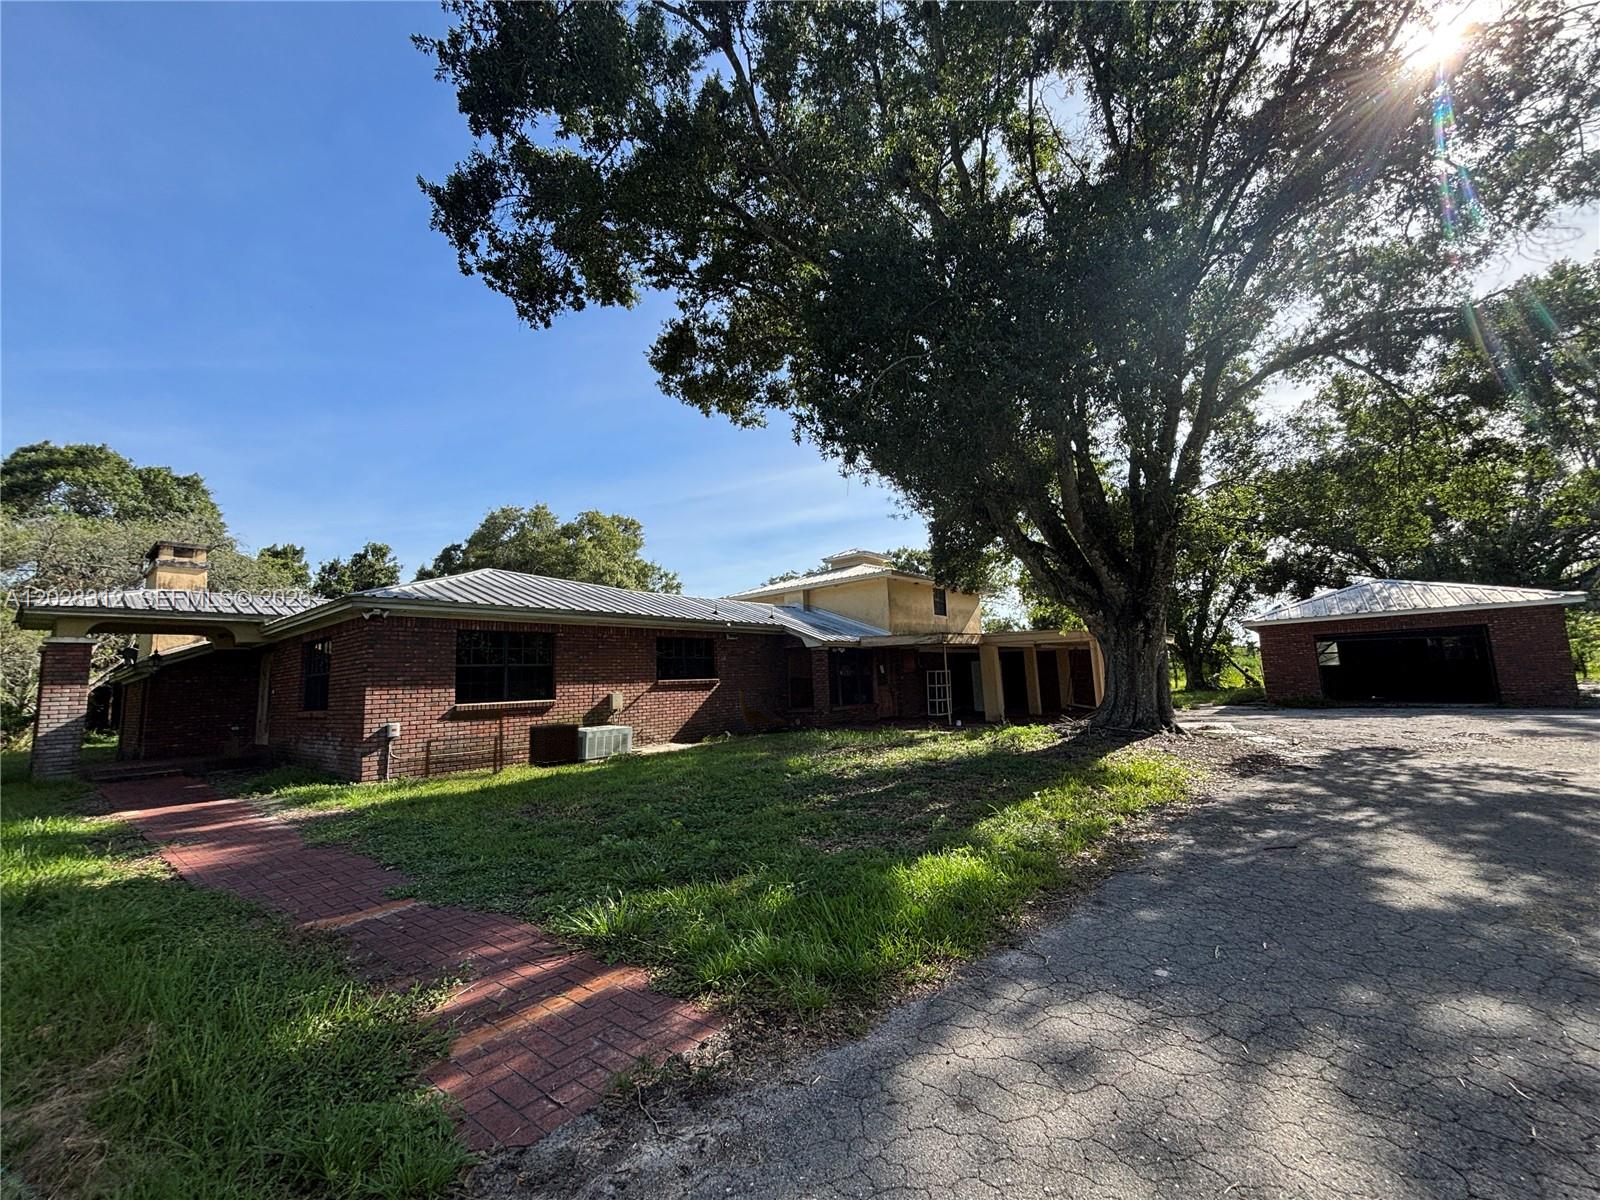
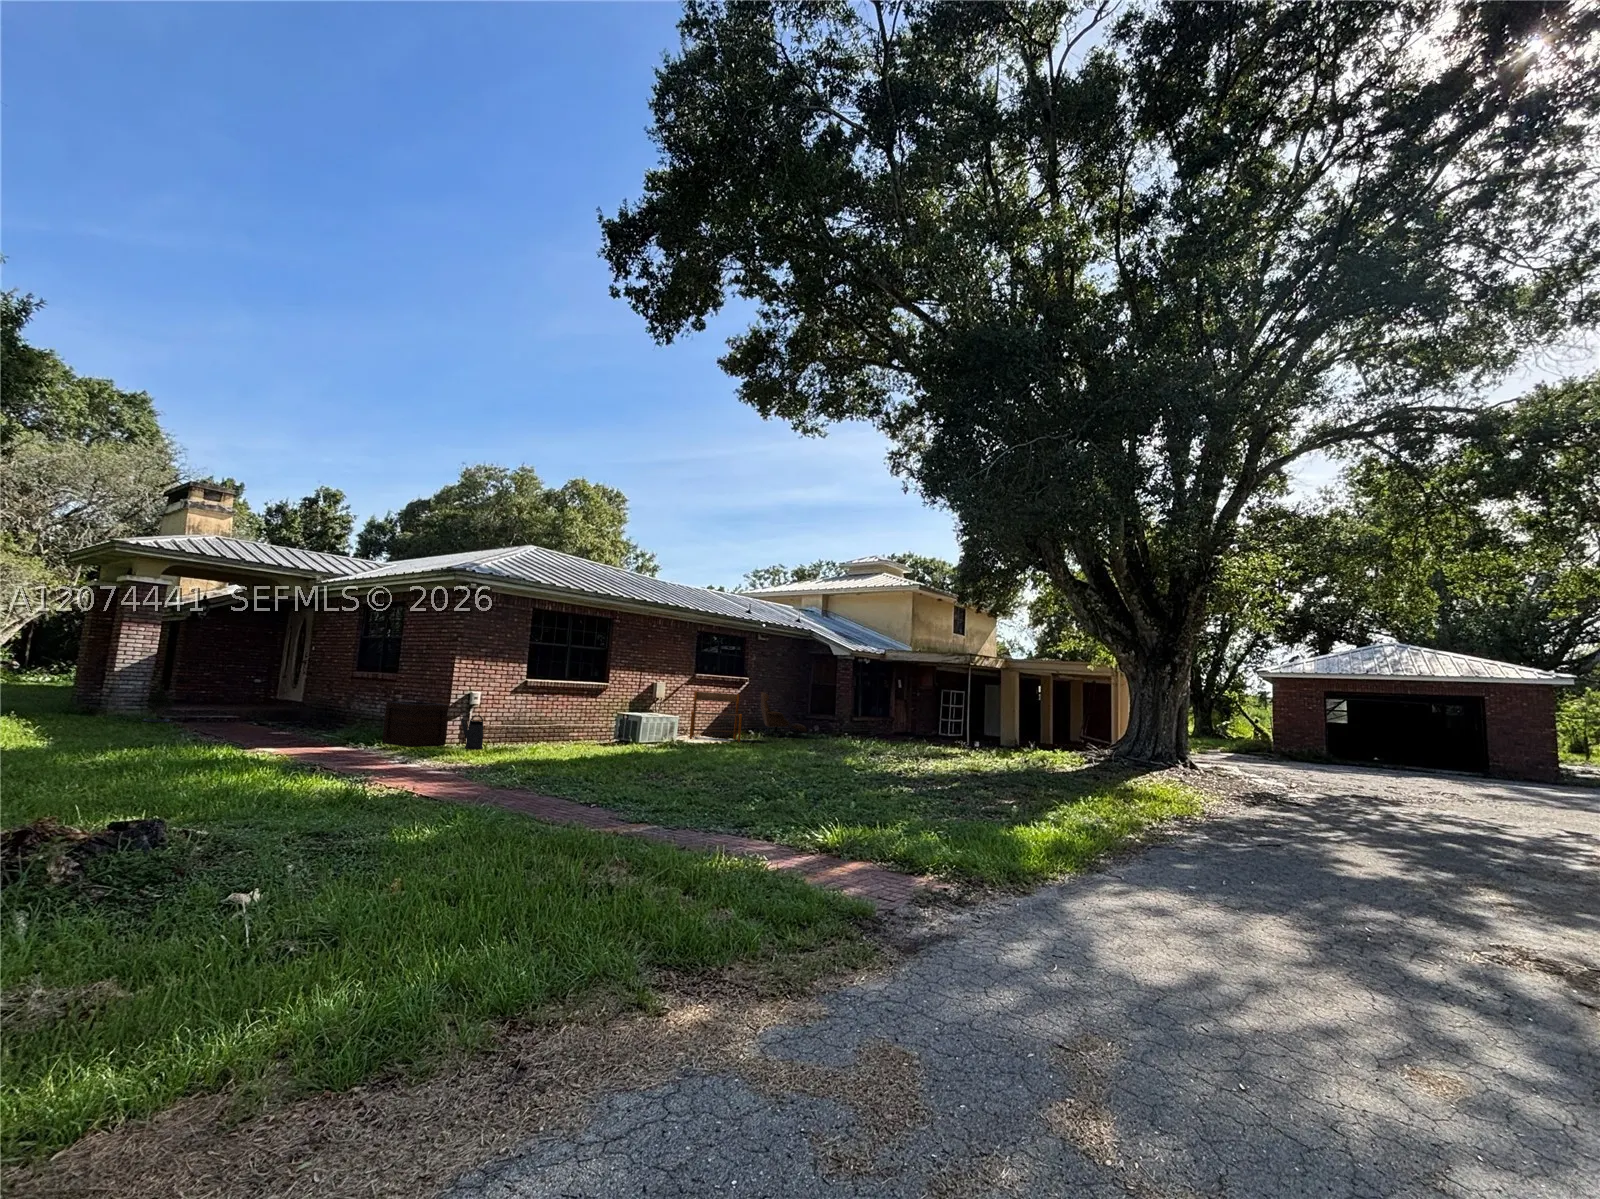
bench: present [424,709,505,777] -> present [690,691,742,742]
wooden crate: present [529,723,579,764] -> present [382,702,448,747]
watering can: present [223,733,257,759] -> present [461,715,484,749]
potted tree: none [73,743,111,784] -> present [144,685,174,722]

